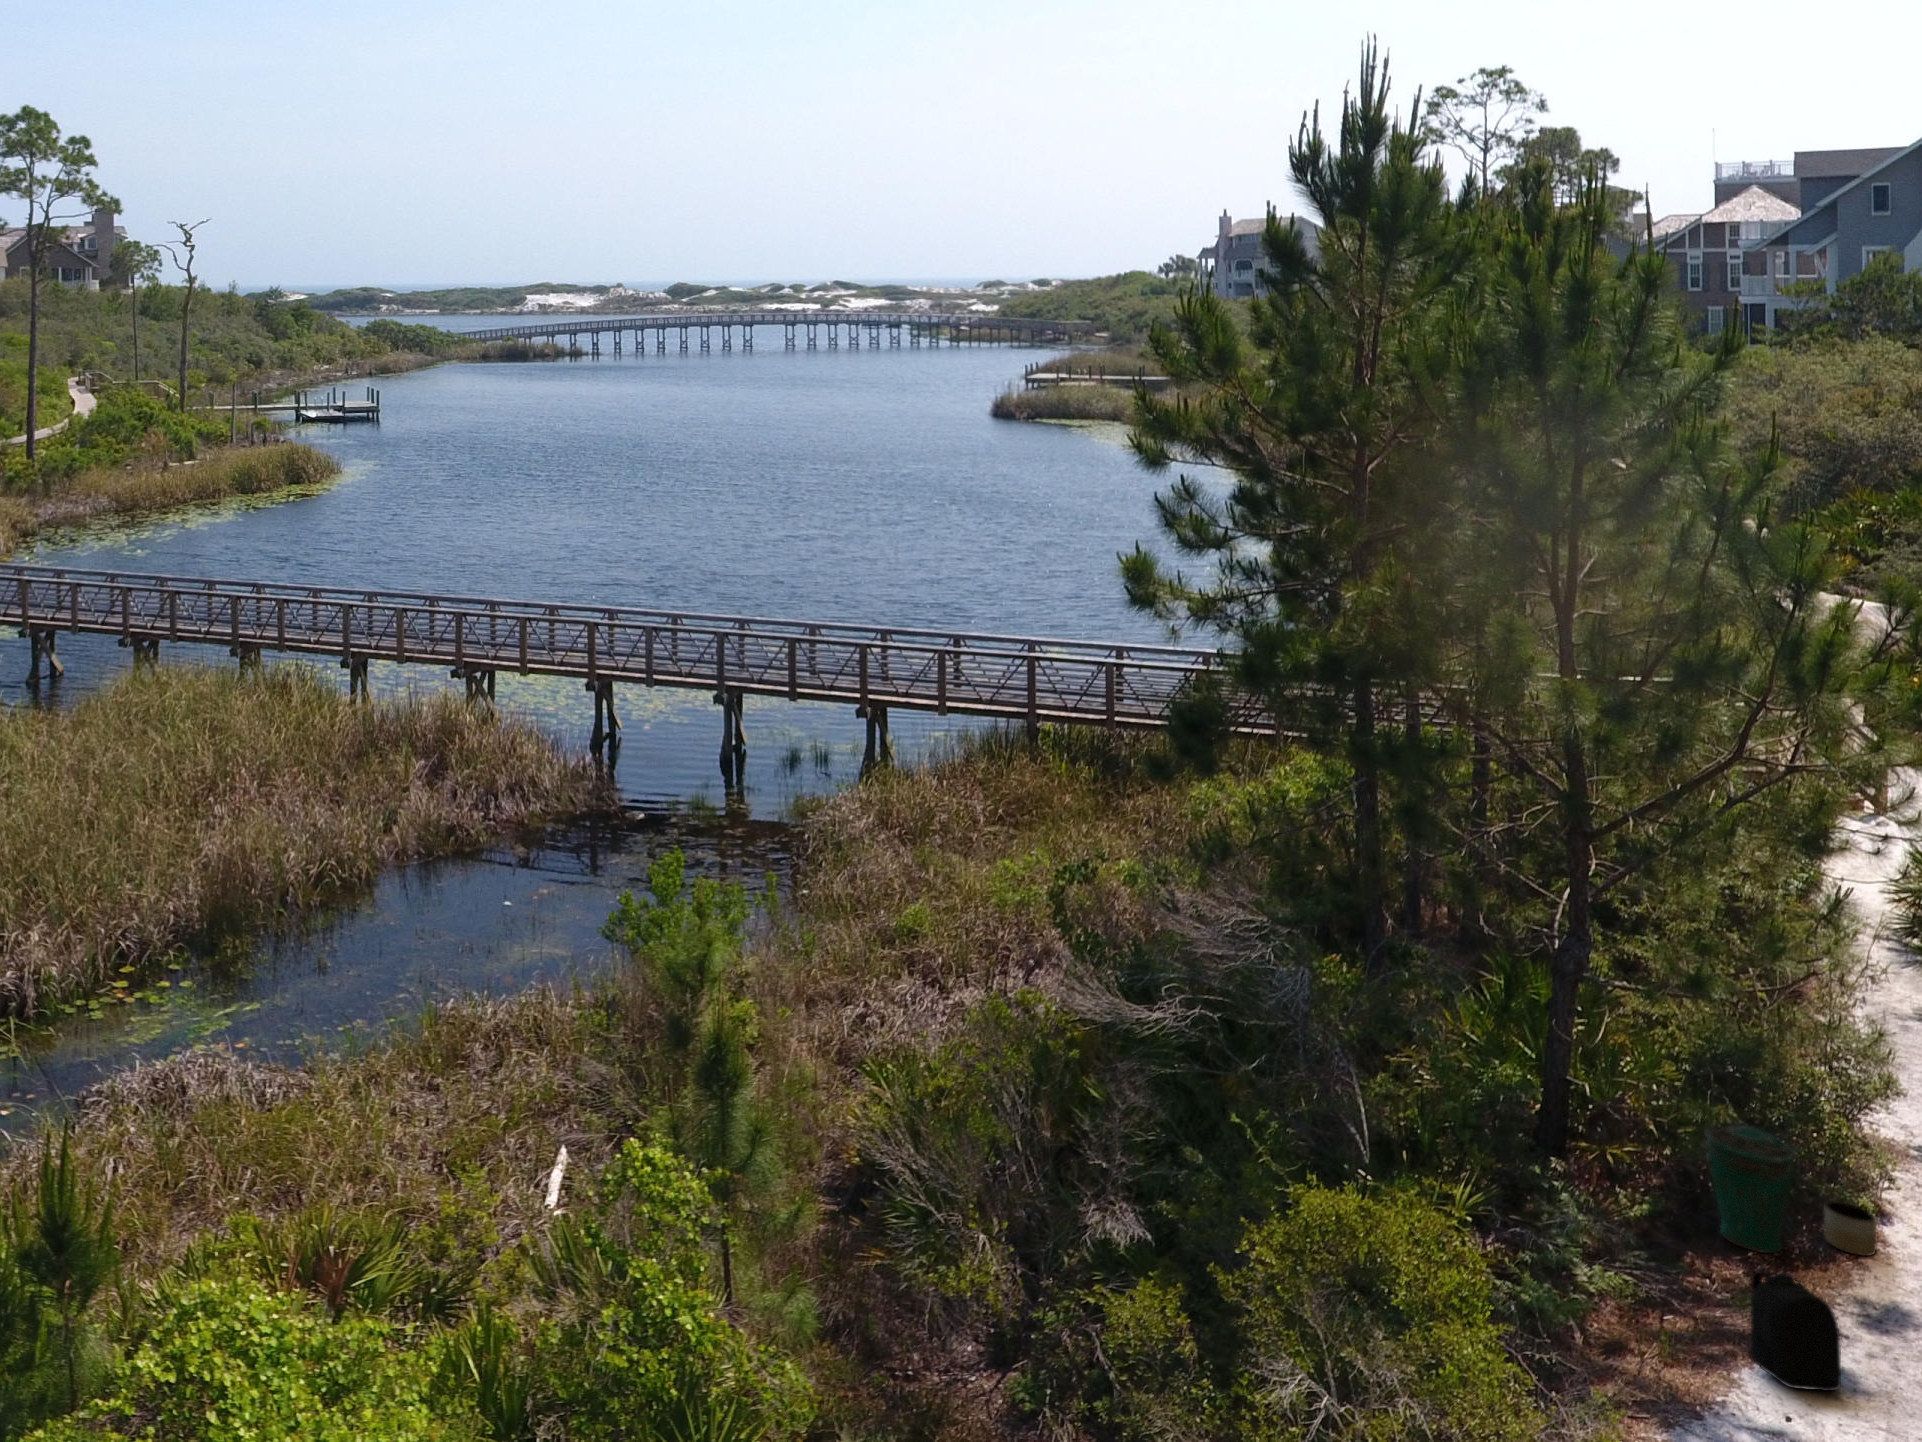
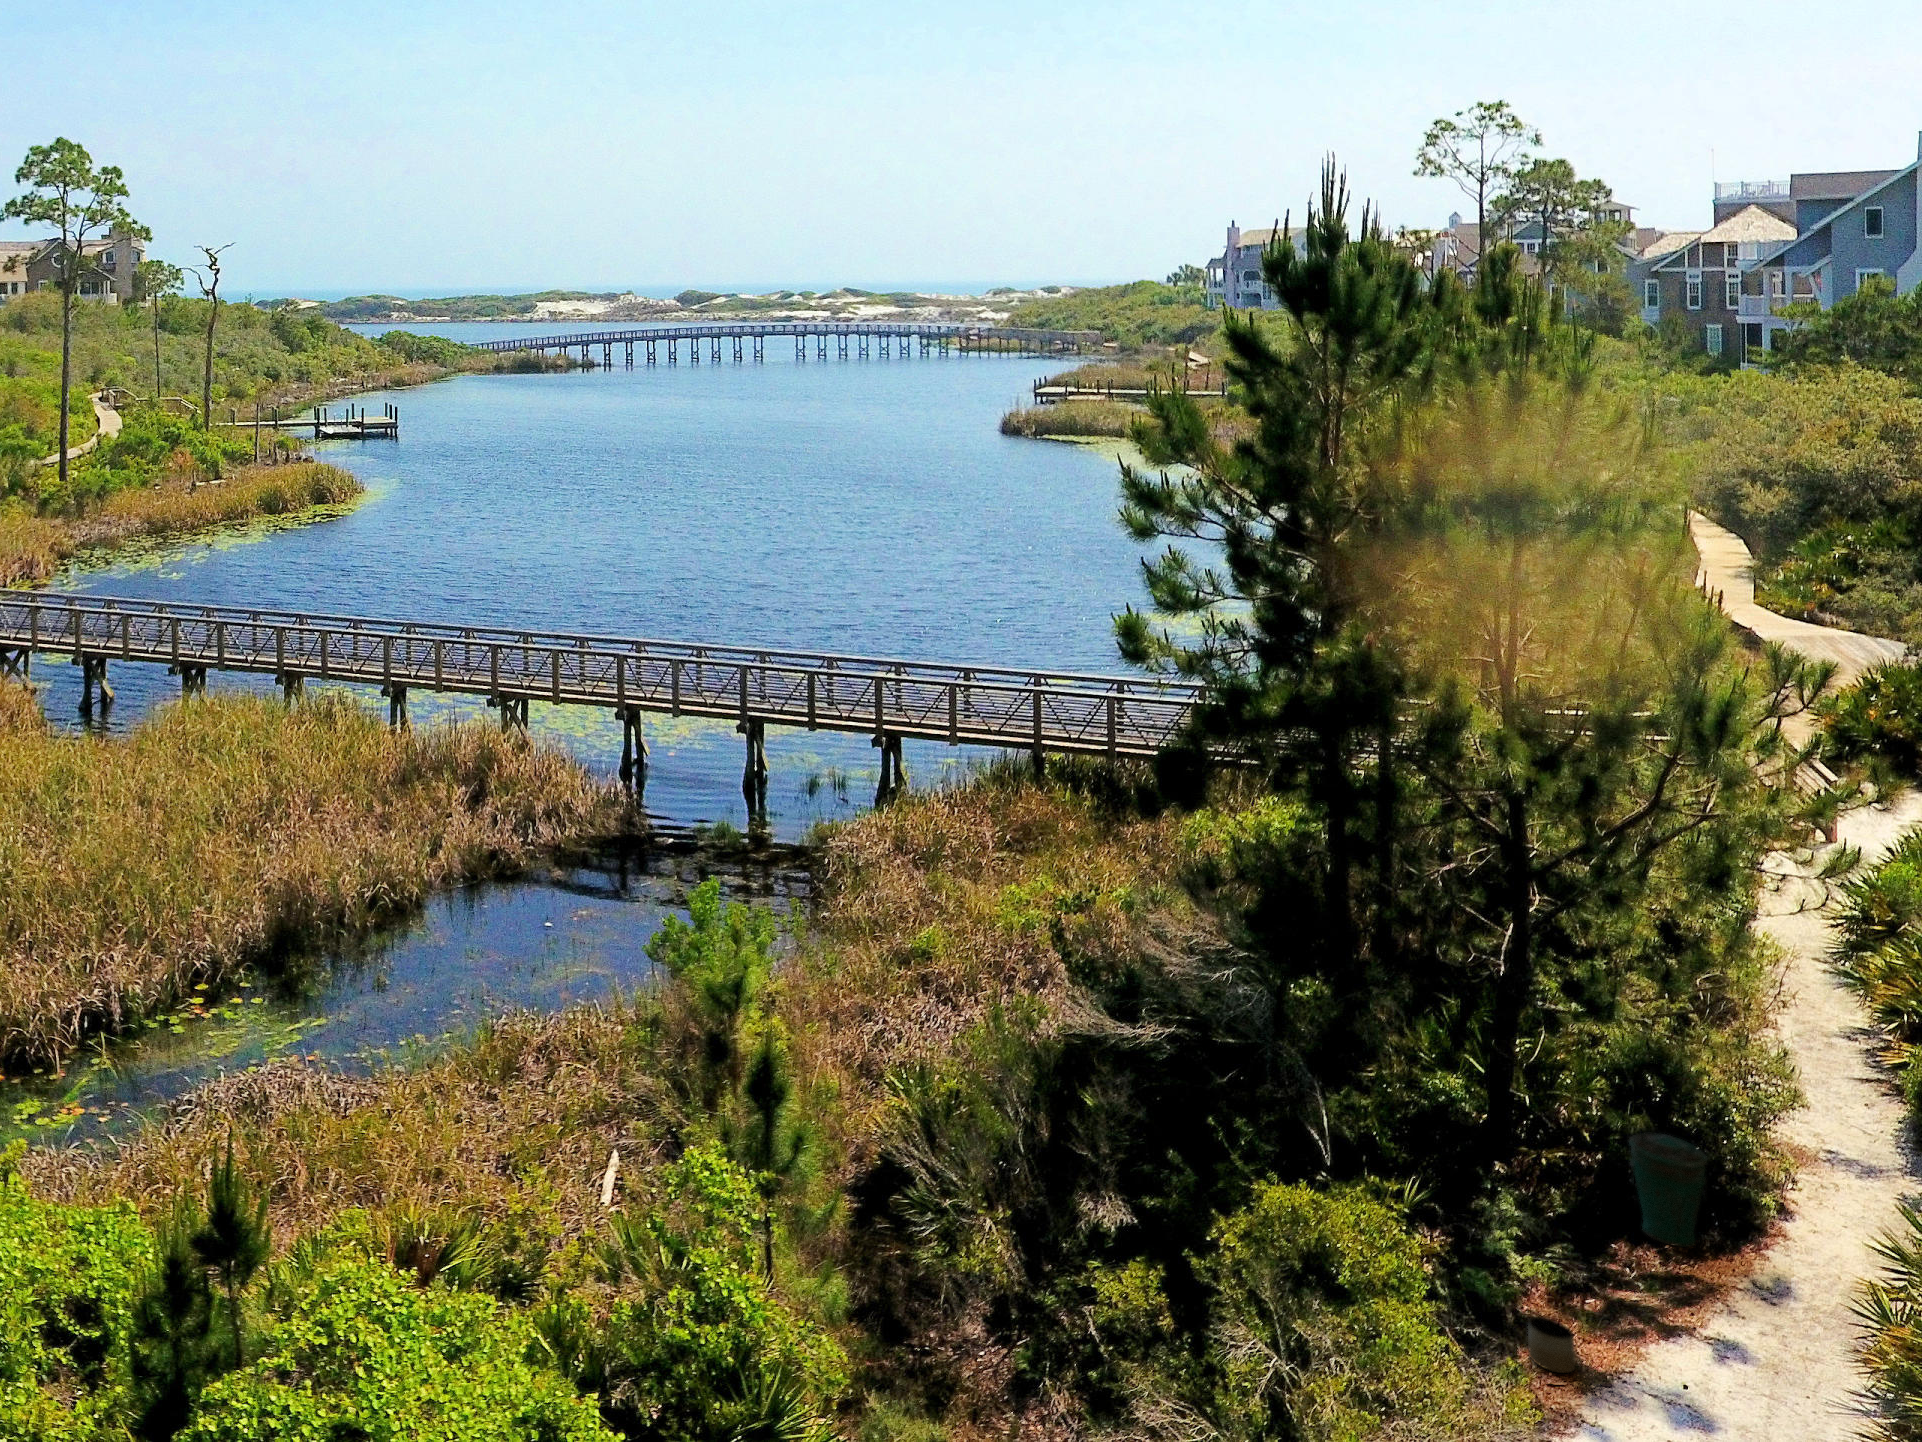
planter: present [1825,1201,1877,1256] -> present [1528,1317,1575,1373]
backpack: present [1749,1271,1841,1391] -> none [1652,1260,1729,1362]

